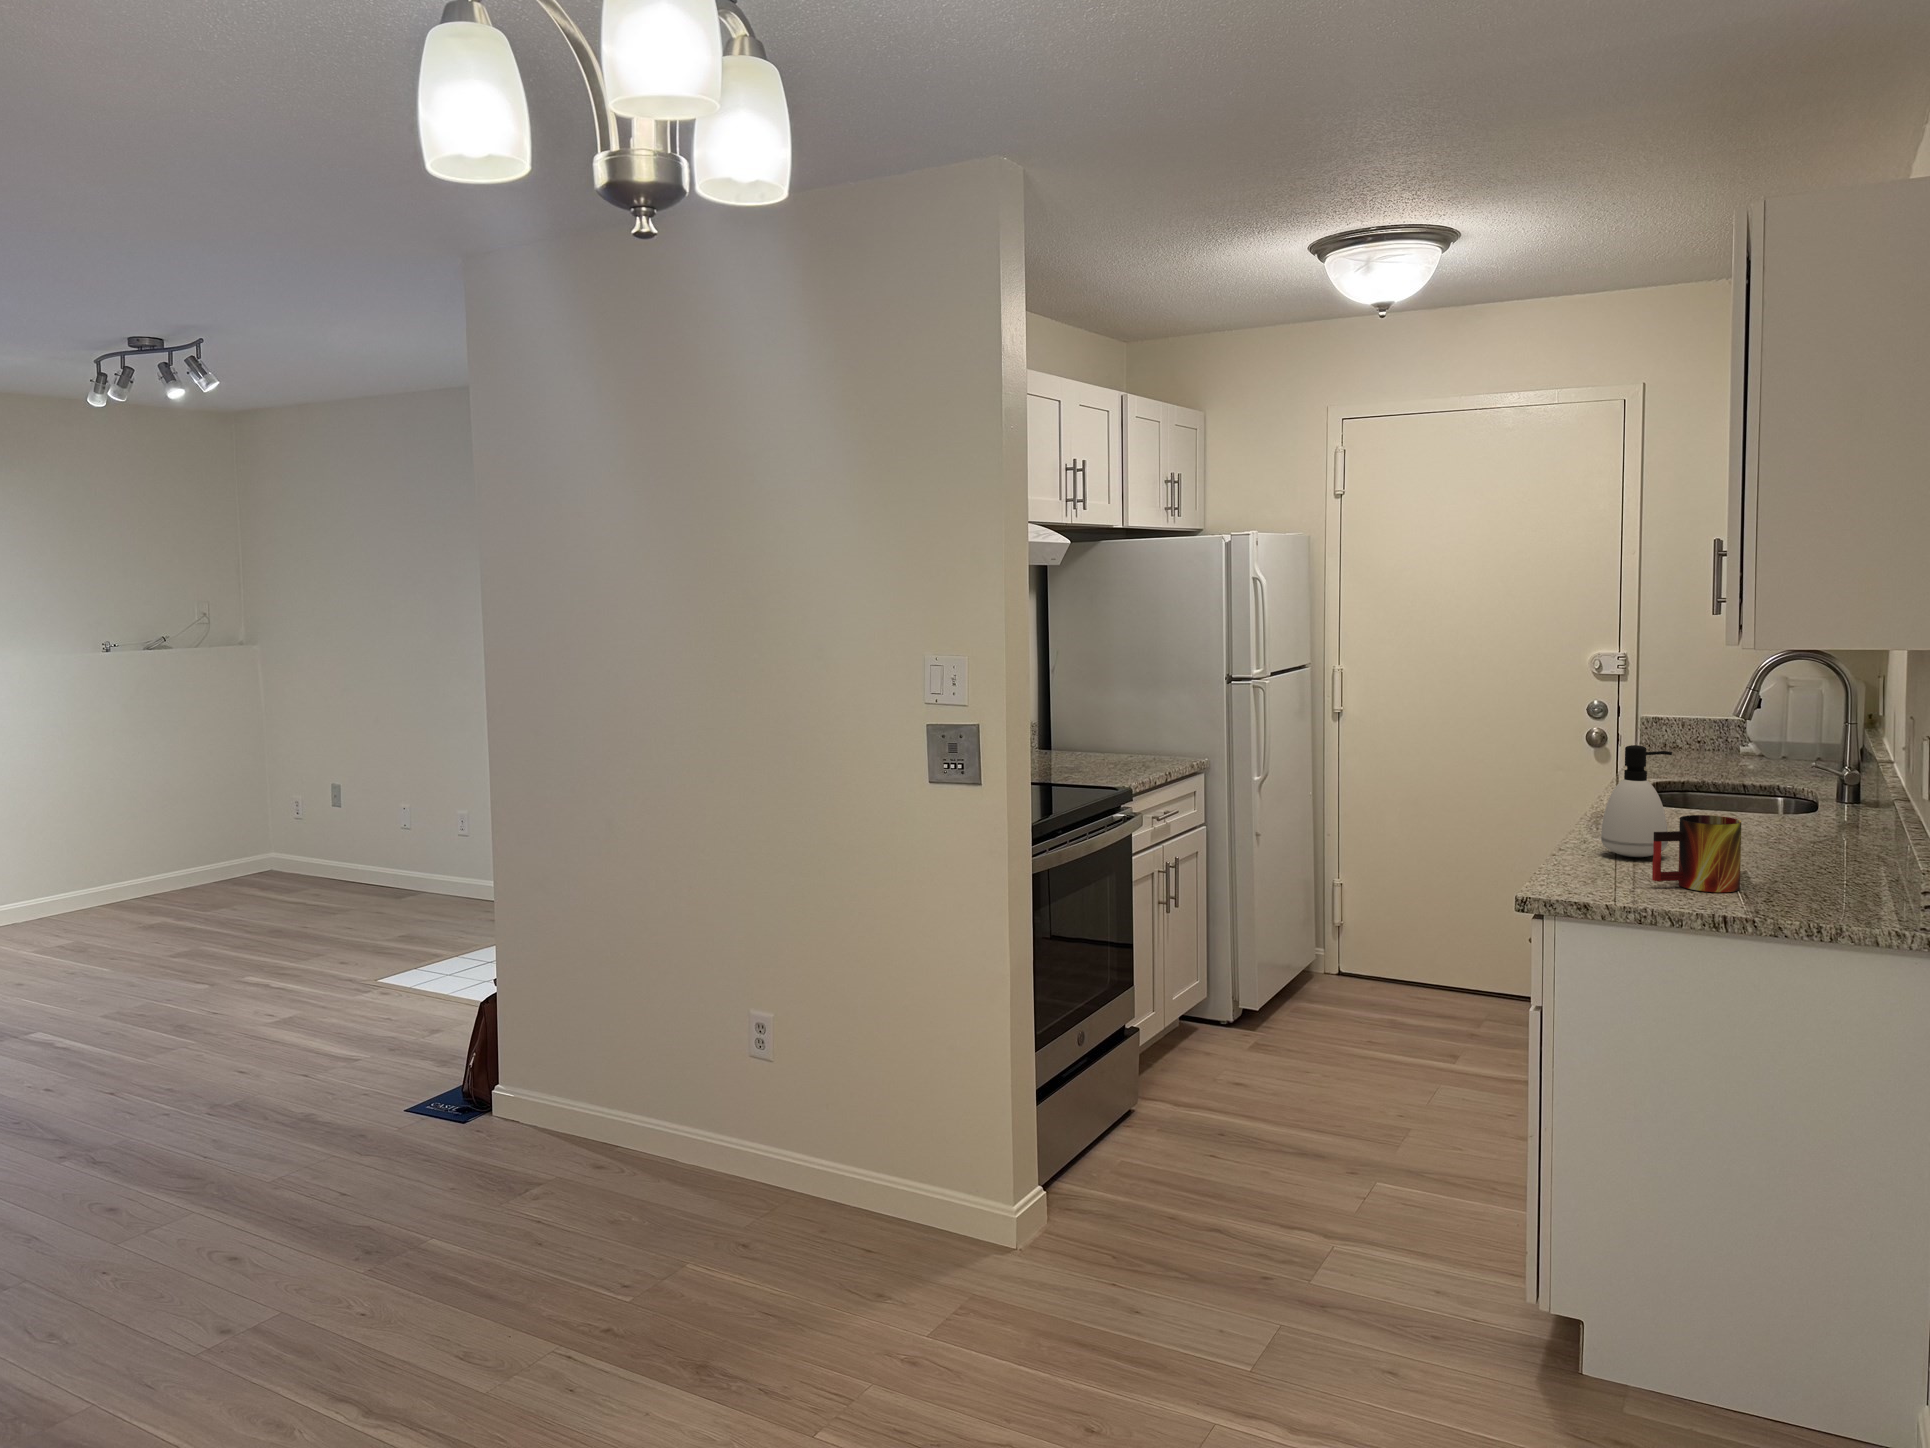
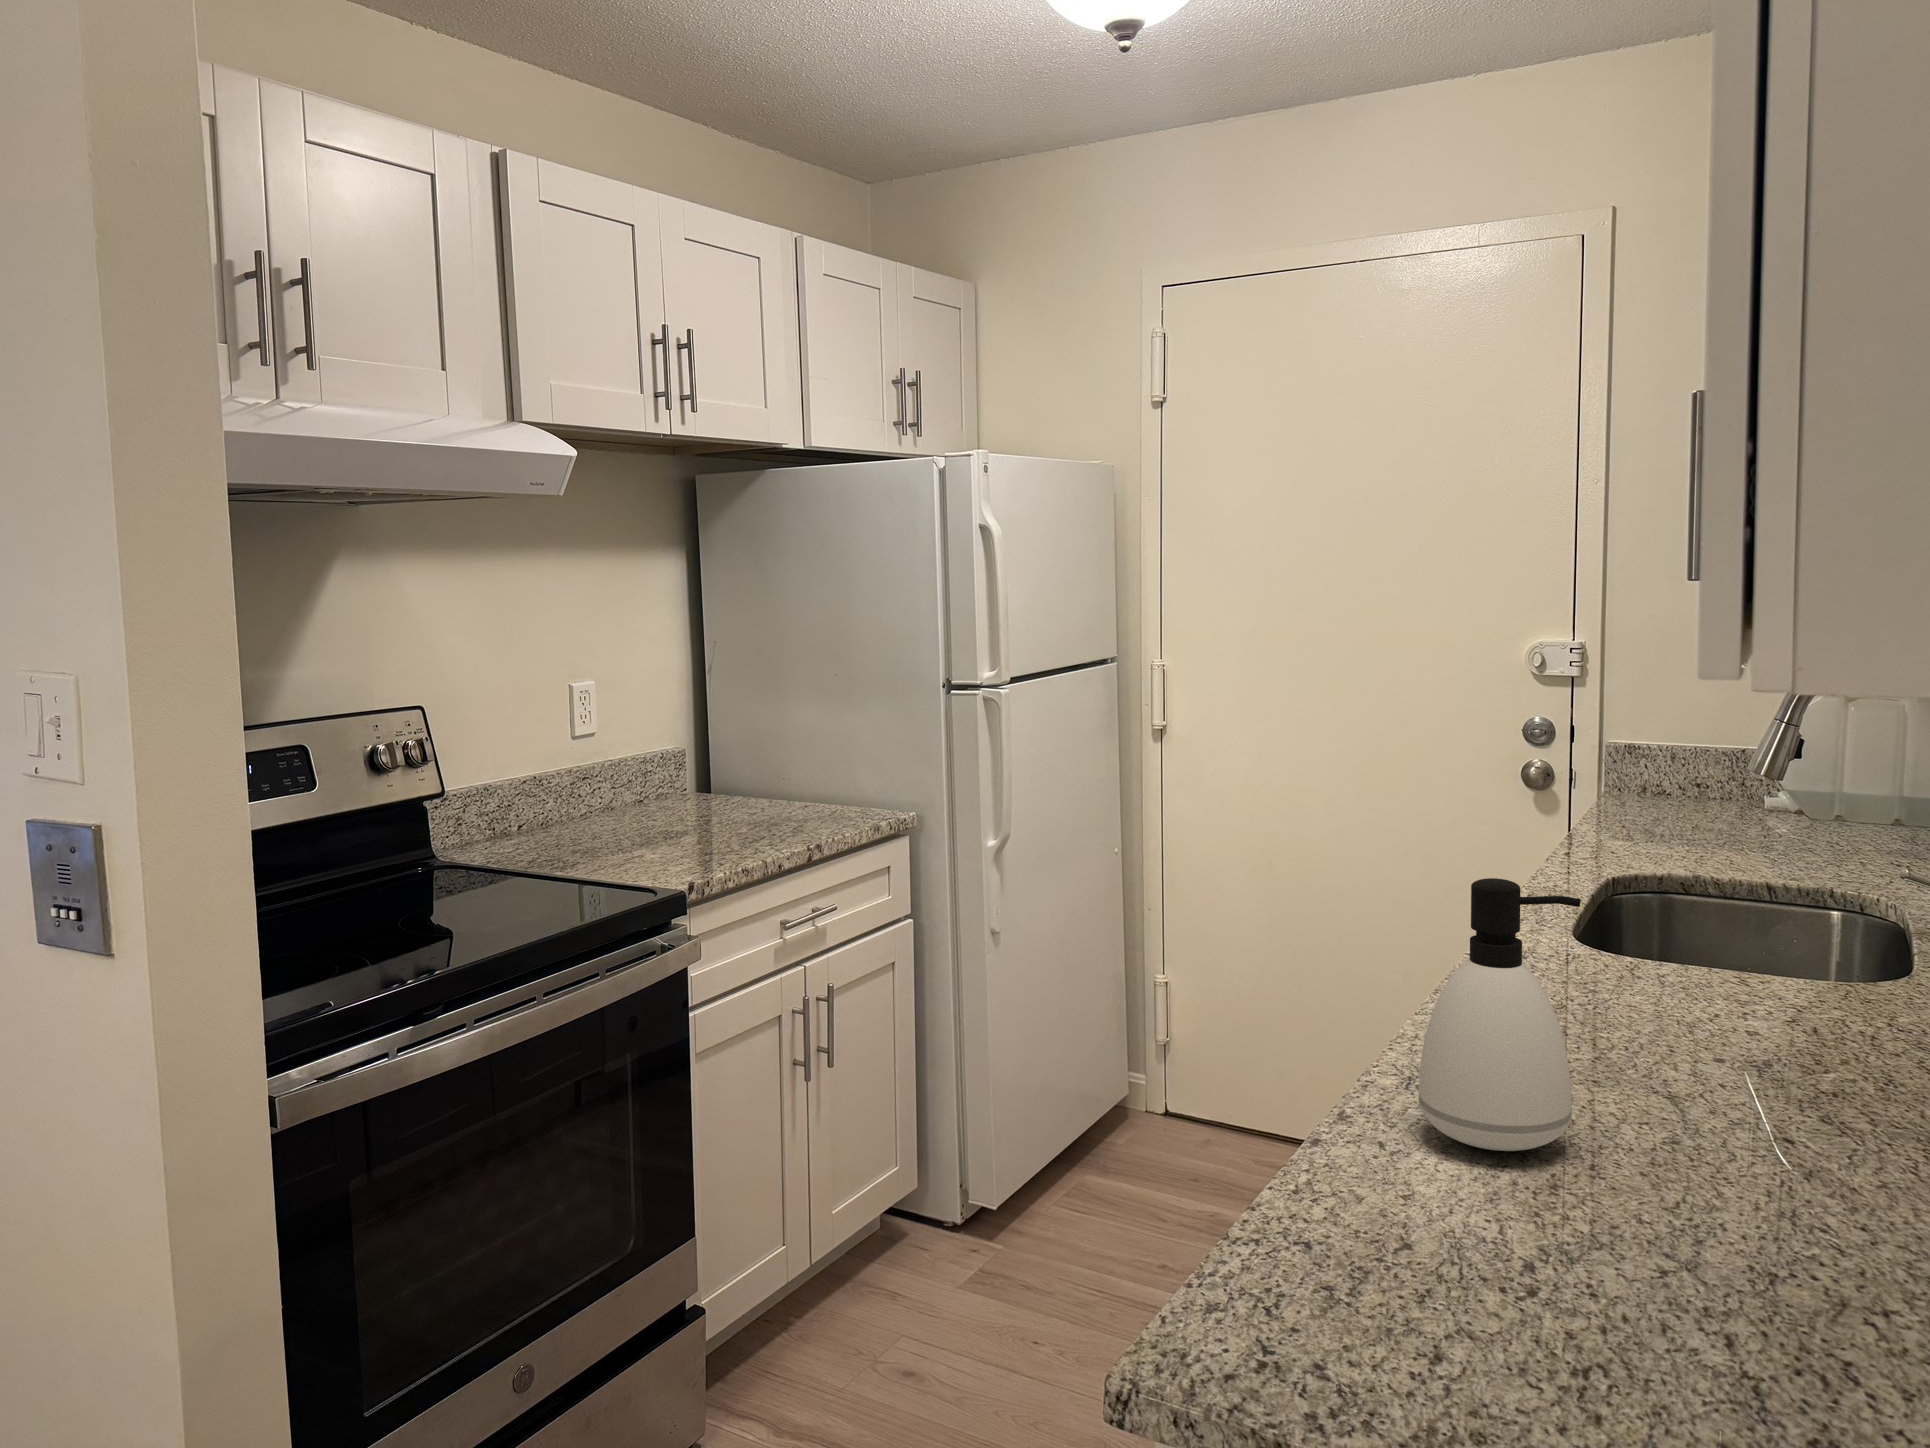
mug: present [1652,815,1741,892] -> none [1495,1104,1743,1354]

